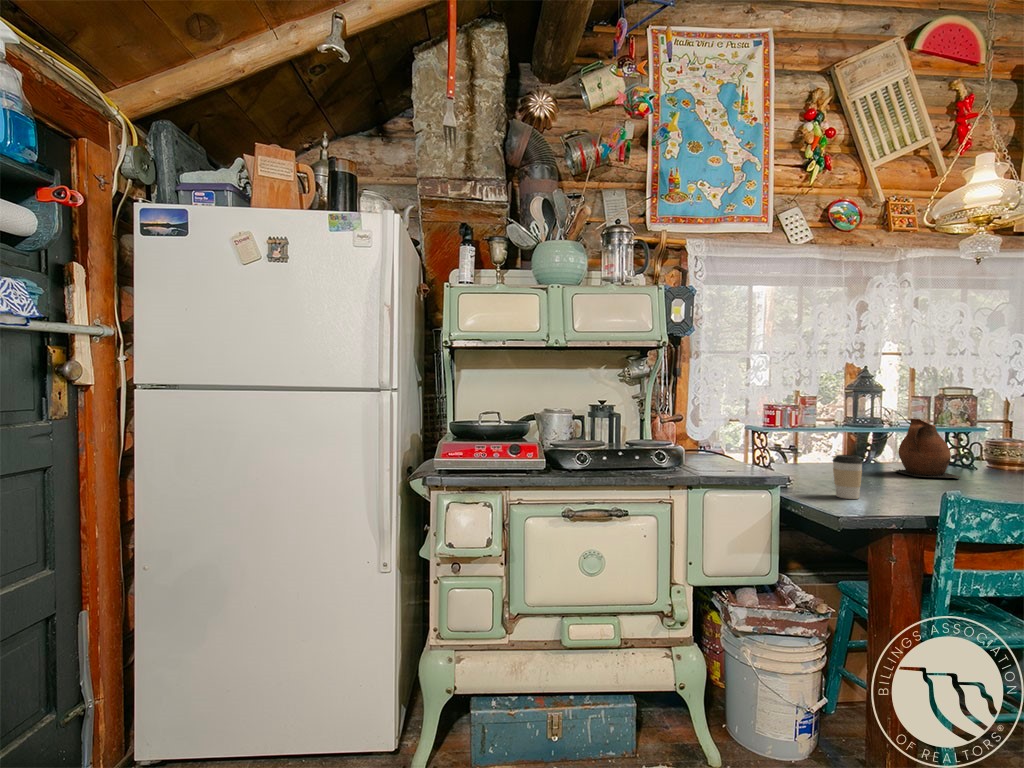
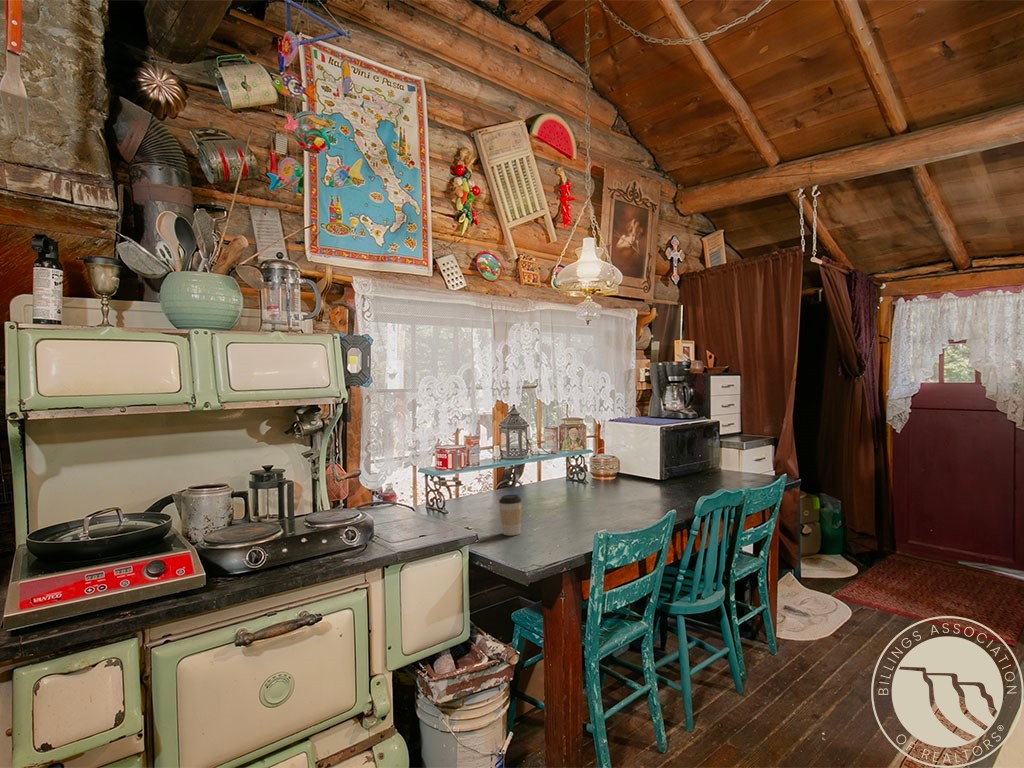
ceramic pitcher: present [895,418,961,479] -> none [536,449,581,499]

